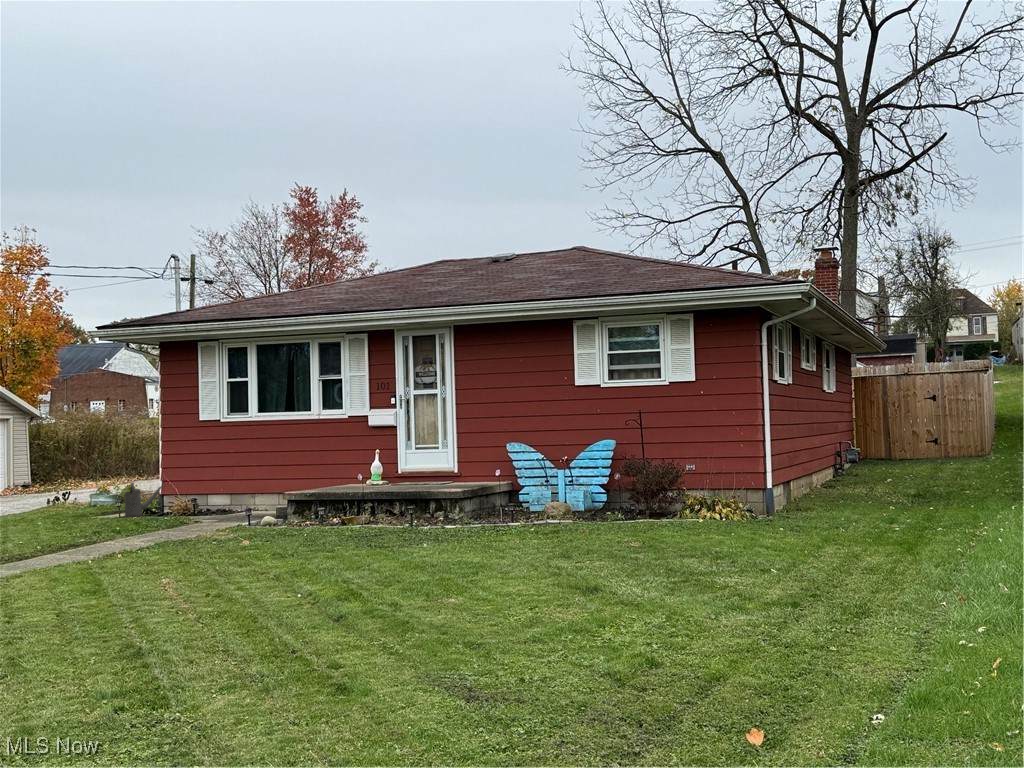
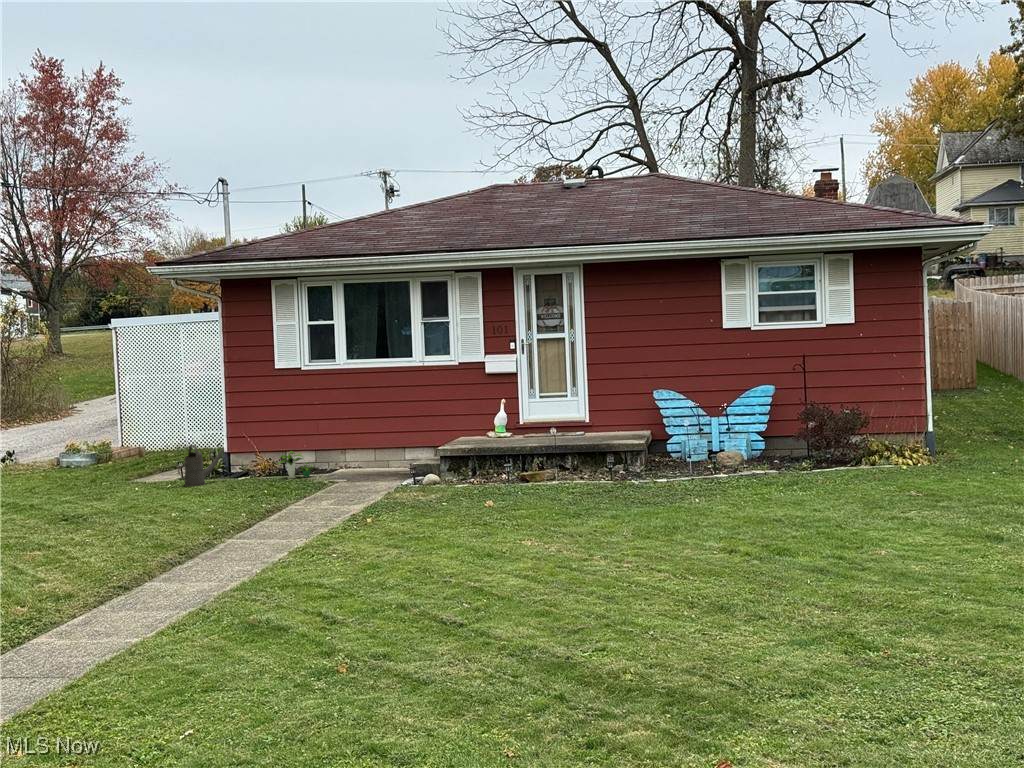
potted plant: none [196,490,227,514] -> present [278,451,313,478]

